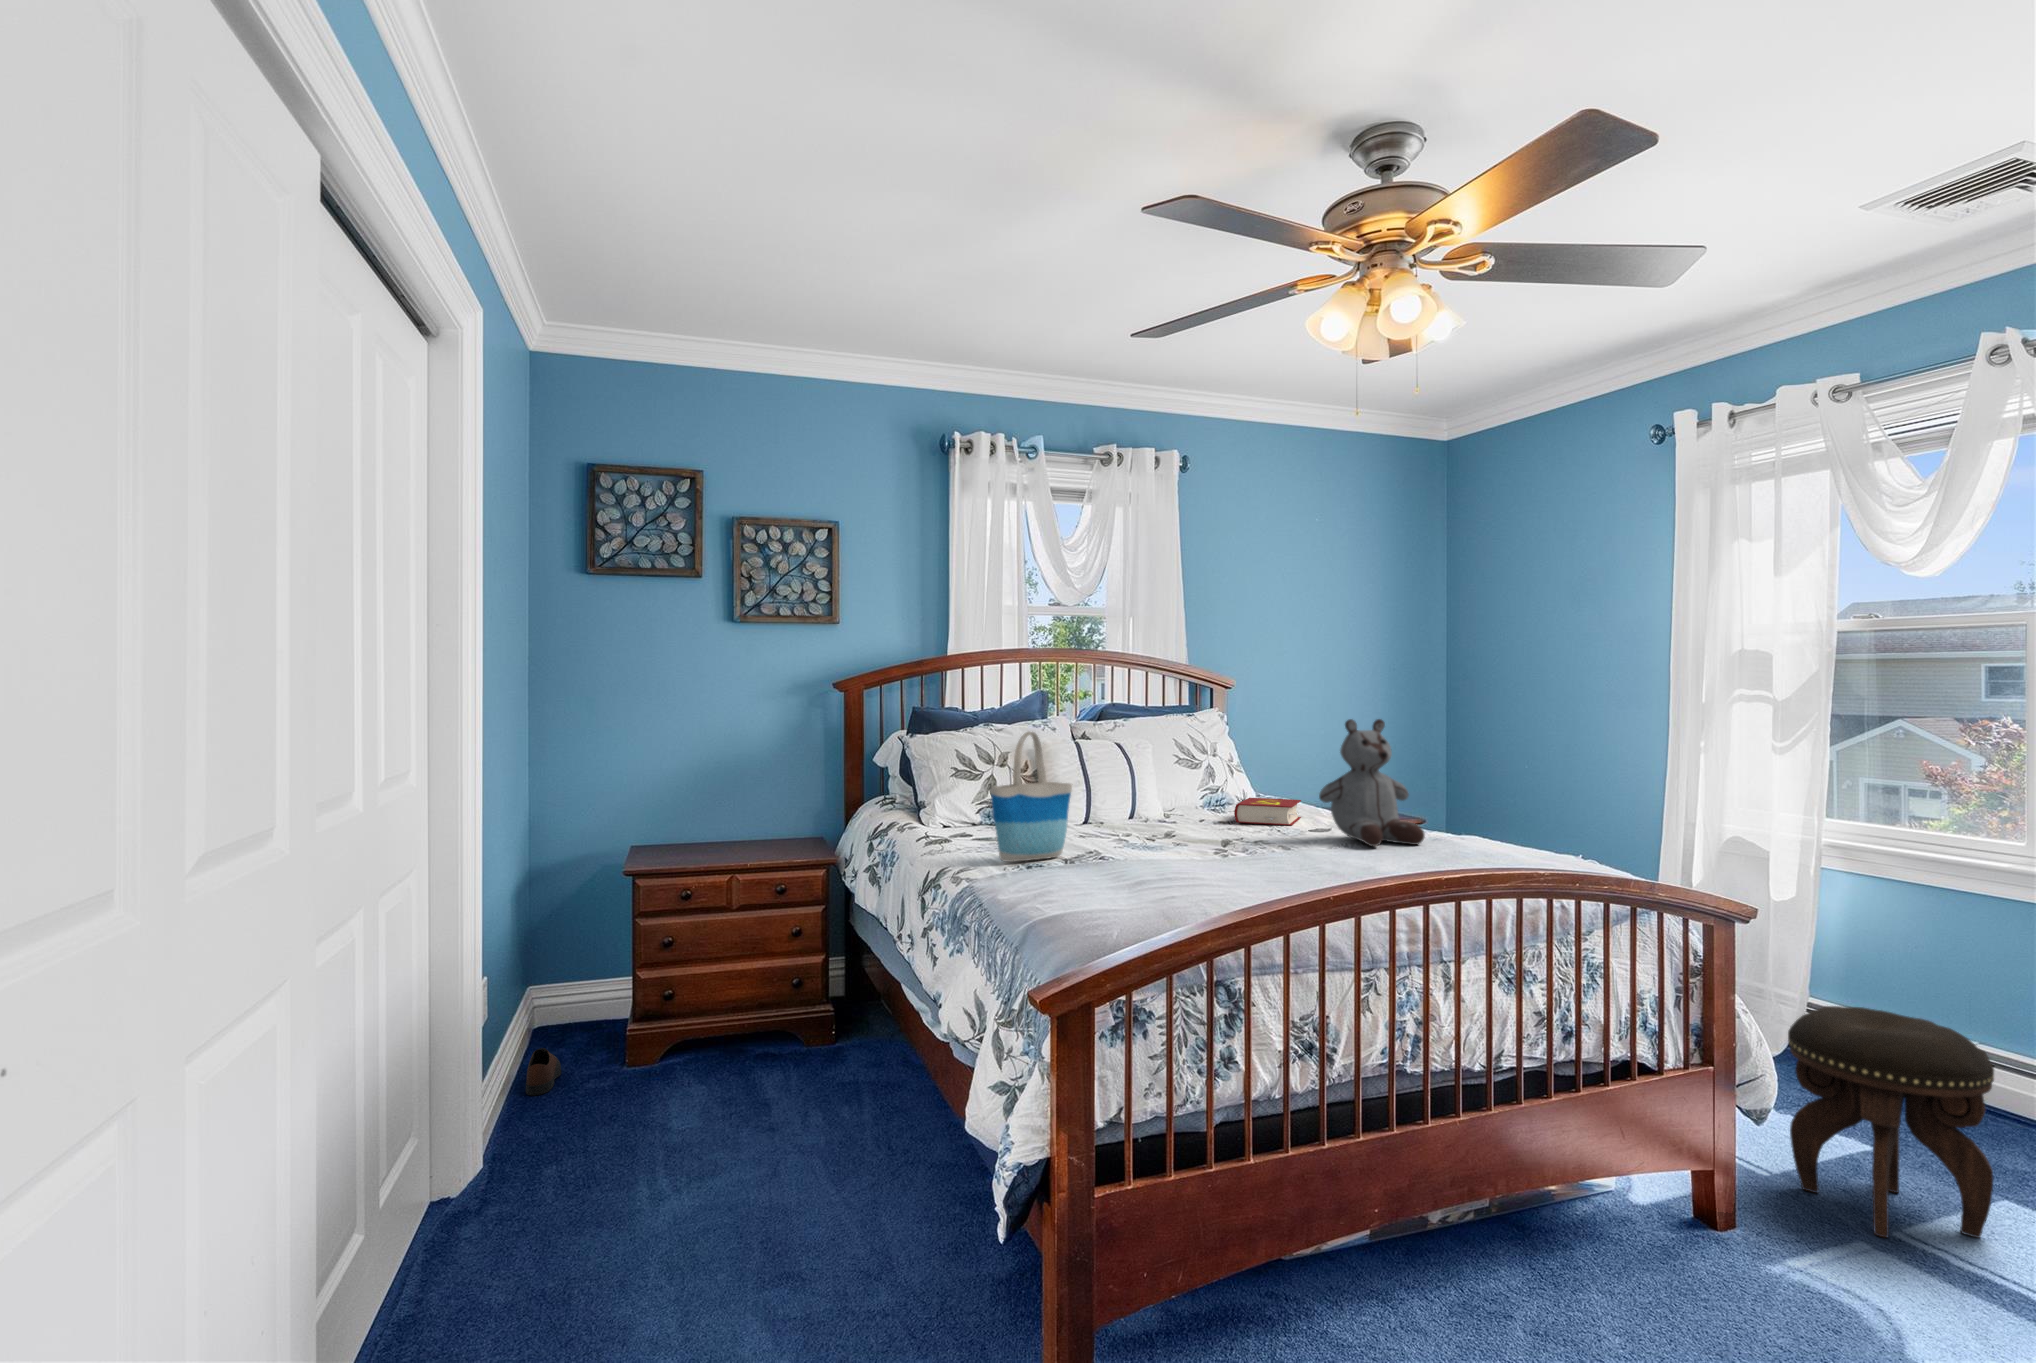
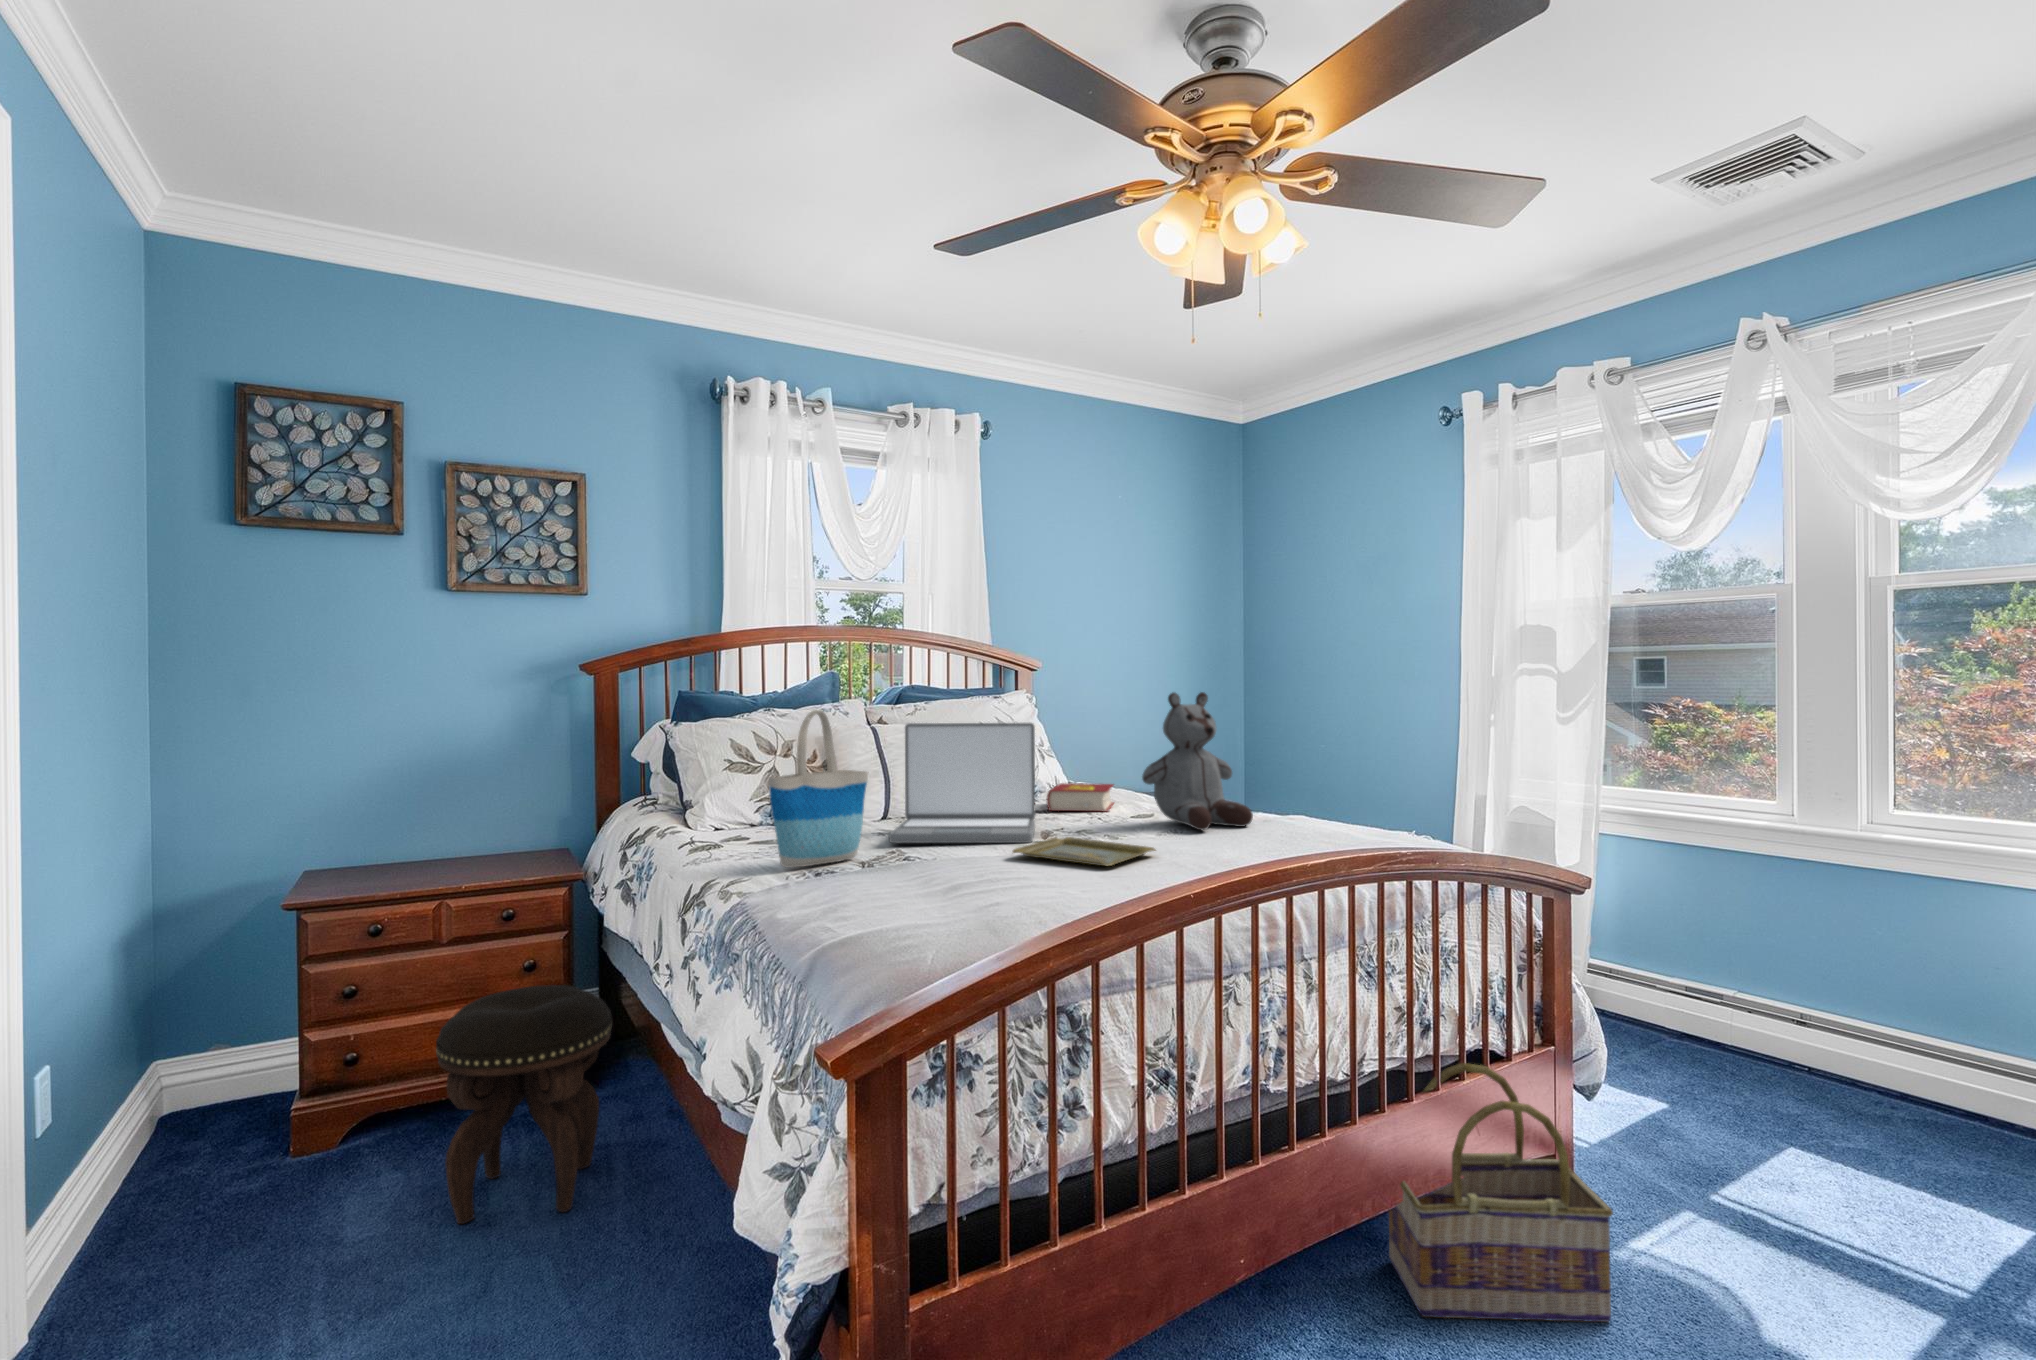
laptop: none [1089,741,1221,851] -> present [889,723,1035,843]
tray: none [1193,847,1323,874] -> present [1013,837,1155,866]
footstool: present [1788,1006,1994,1238] -> present [436,985,612,1224]
shoe: present [526,1048,561,1095] -> none [126,1147,189,1216]
basket: none [1530,1070,1746,1315] -> present [1389,1063,1613,1322]

